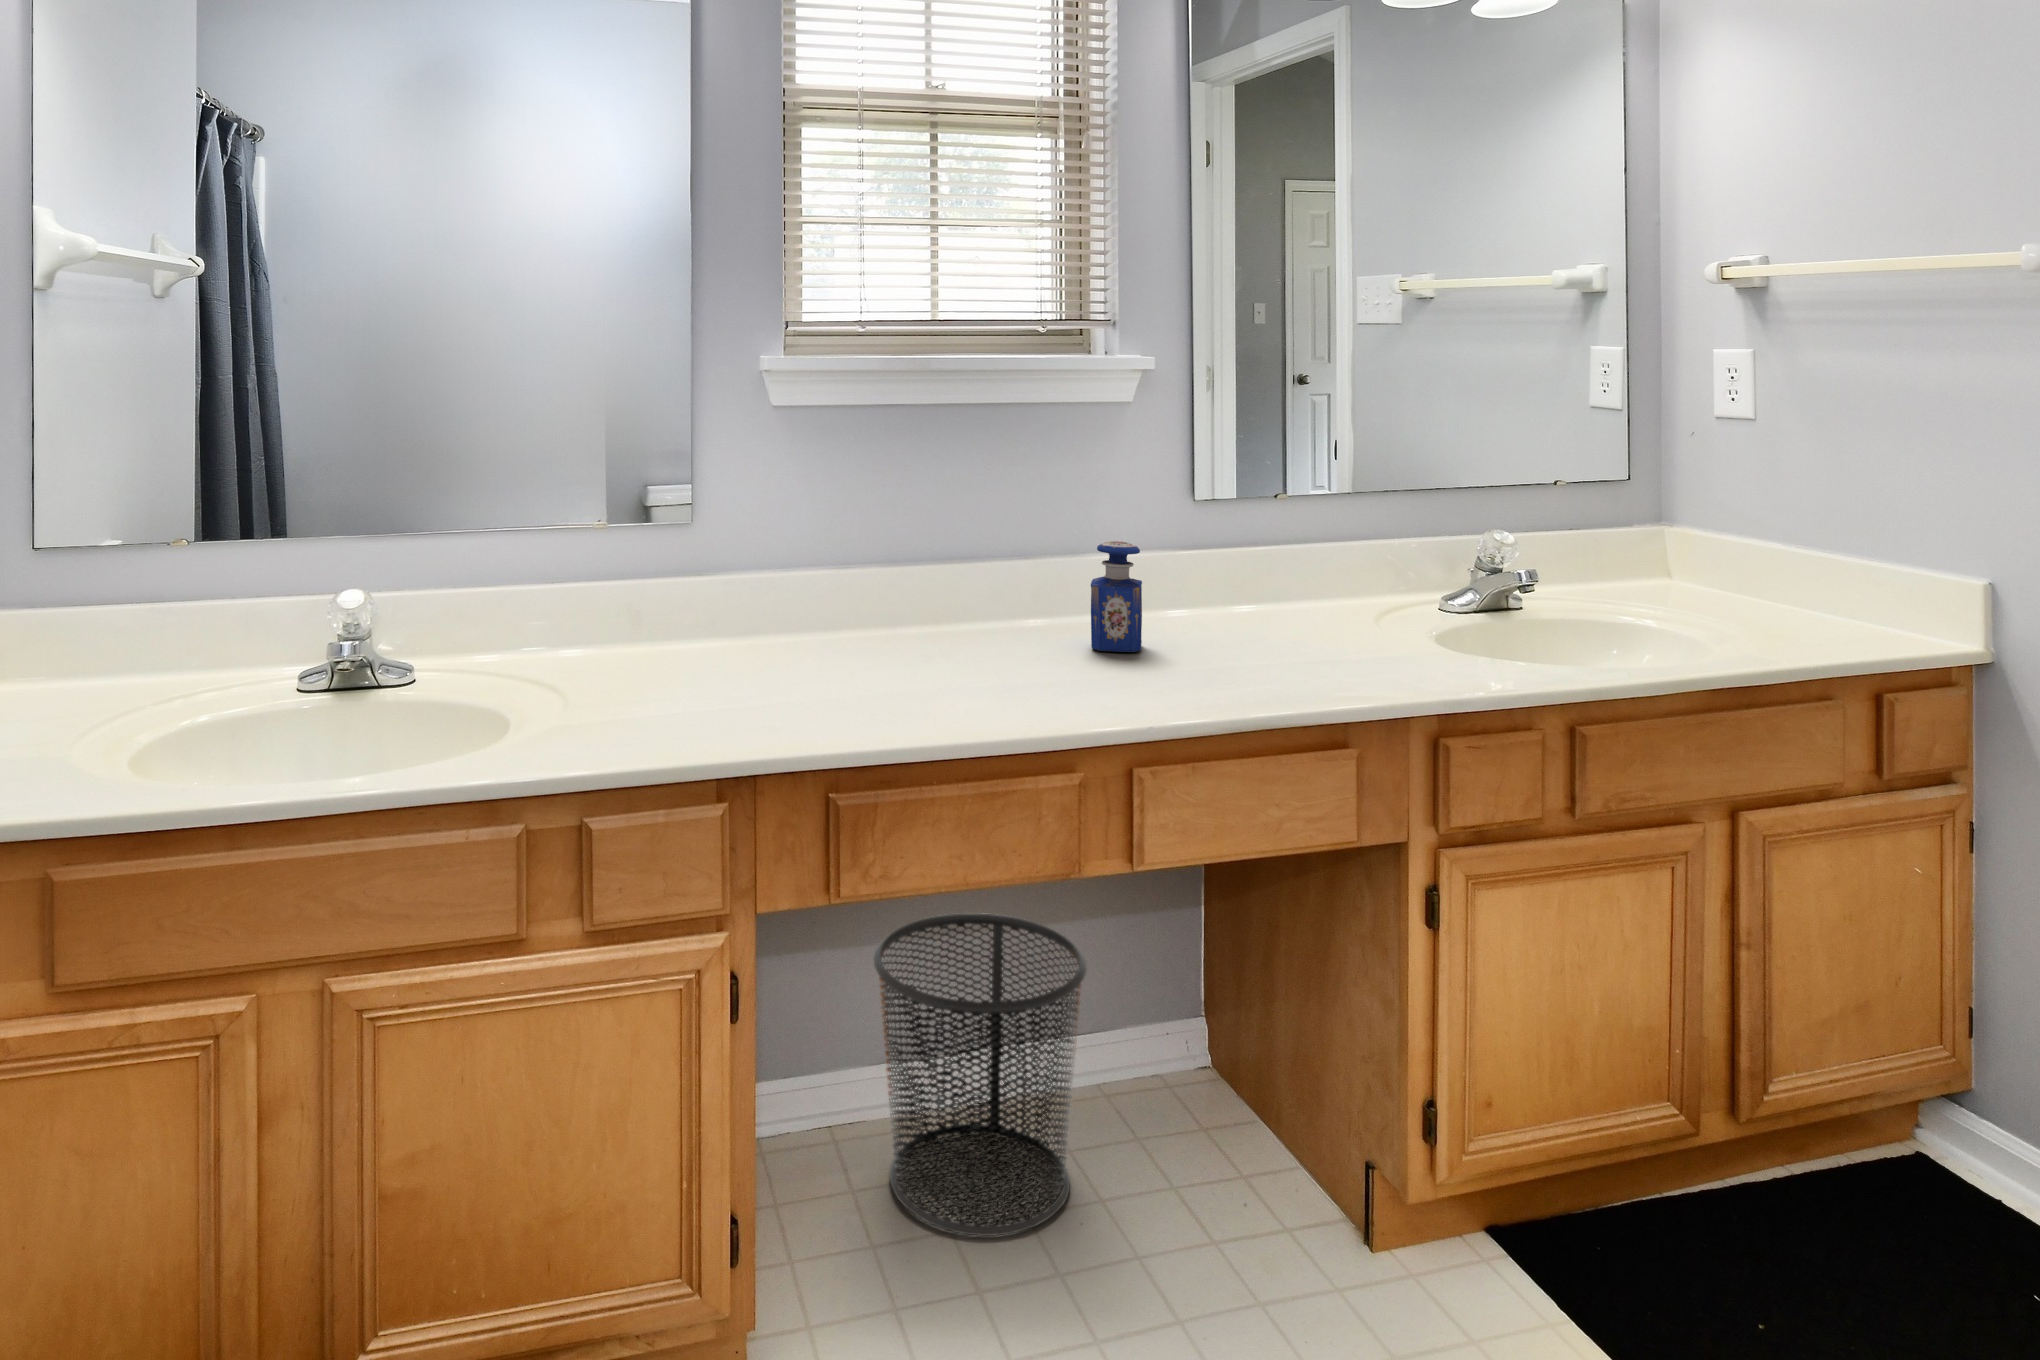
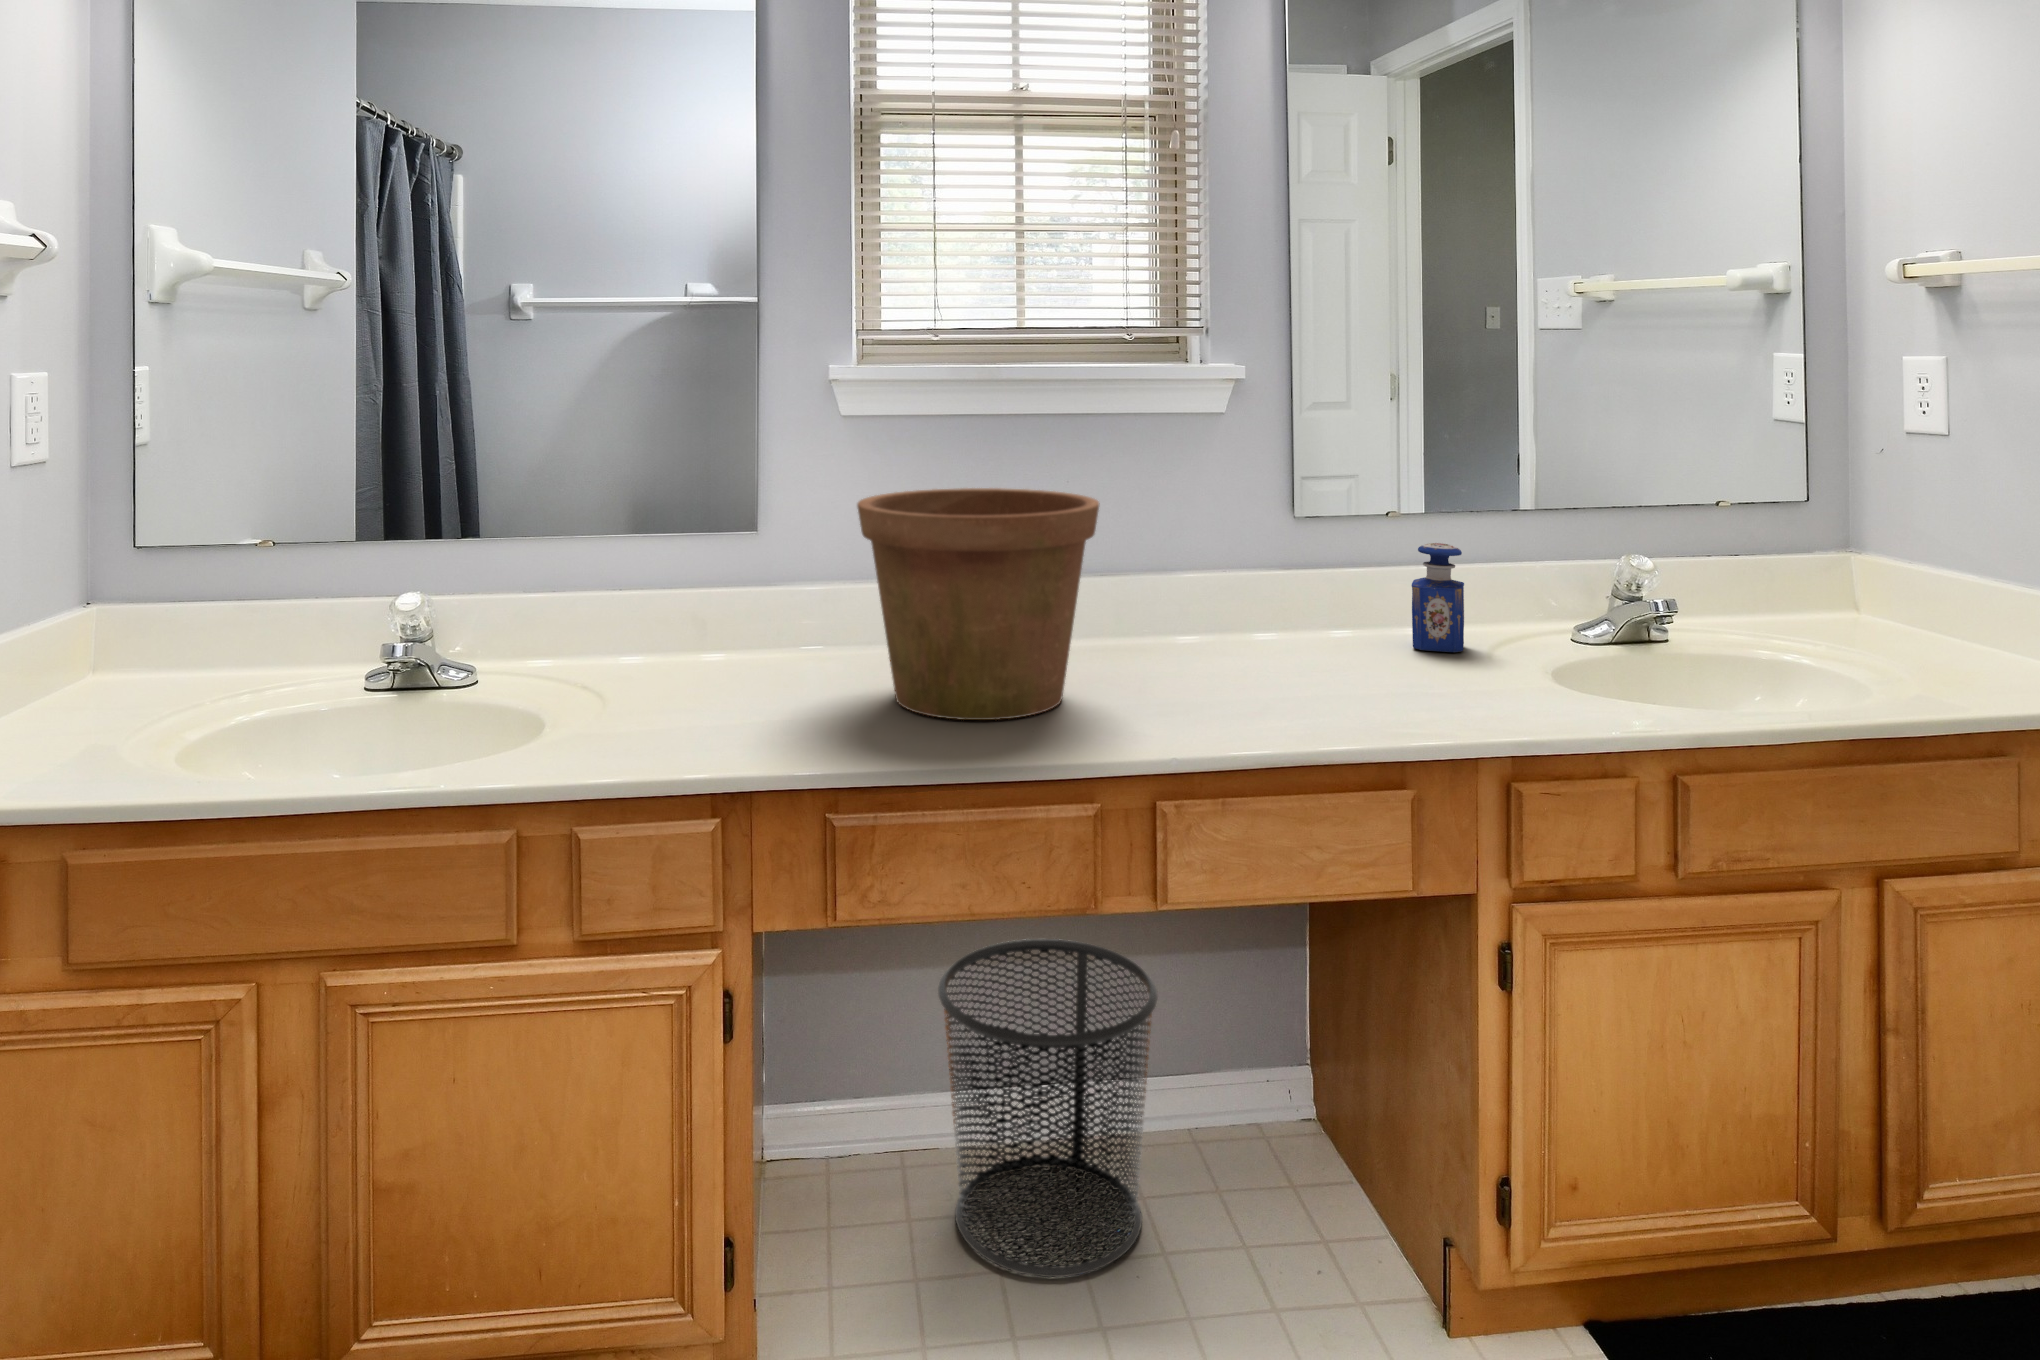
flower pot: none [819,476,1055,699] -> present [857,488,1099,720]
perfume bottle: present [1091,541,1142,652] -> present [1412,543,1464,652]

